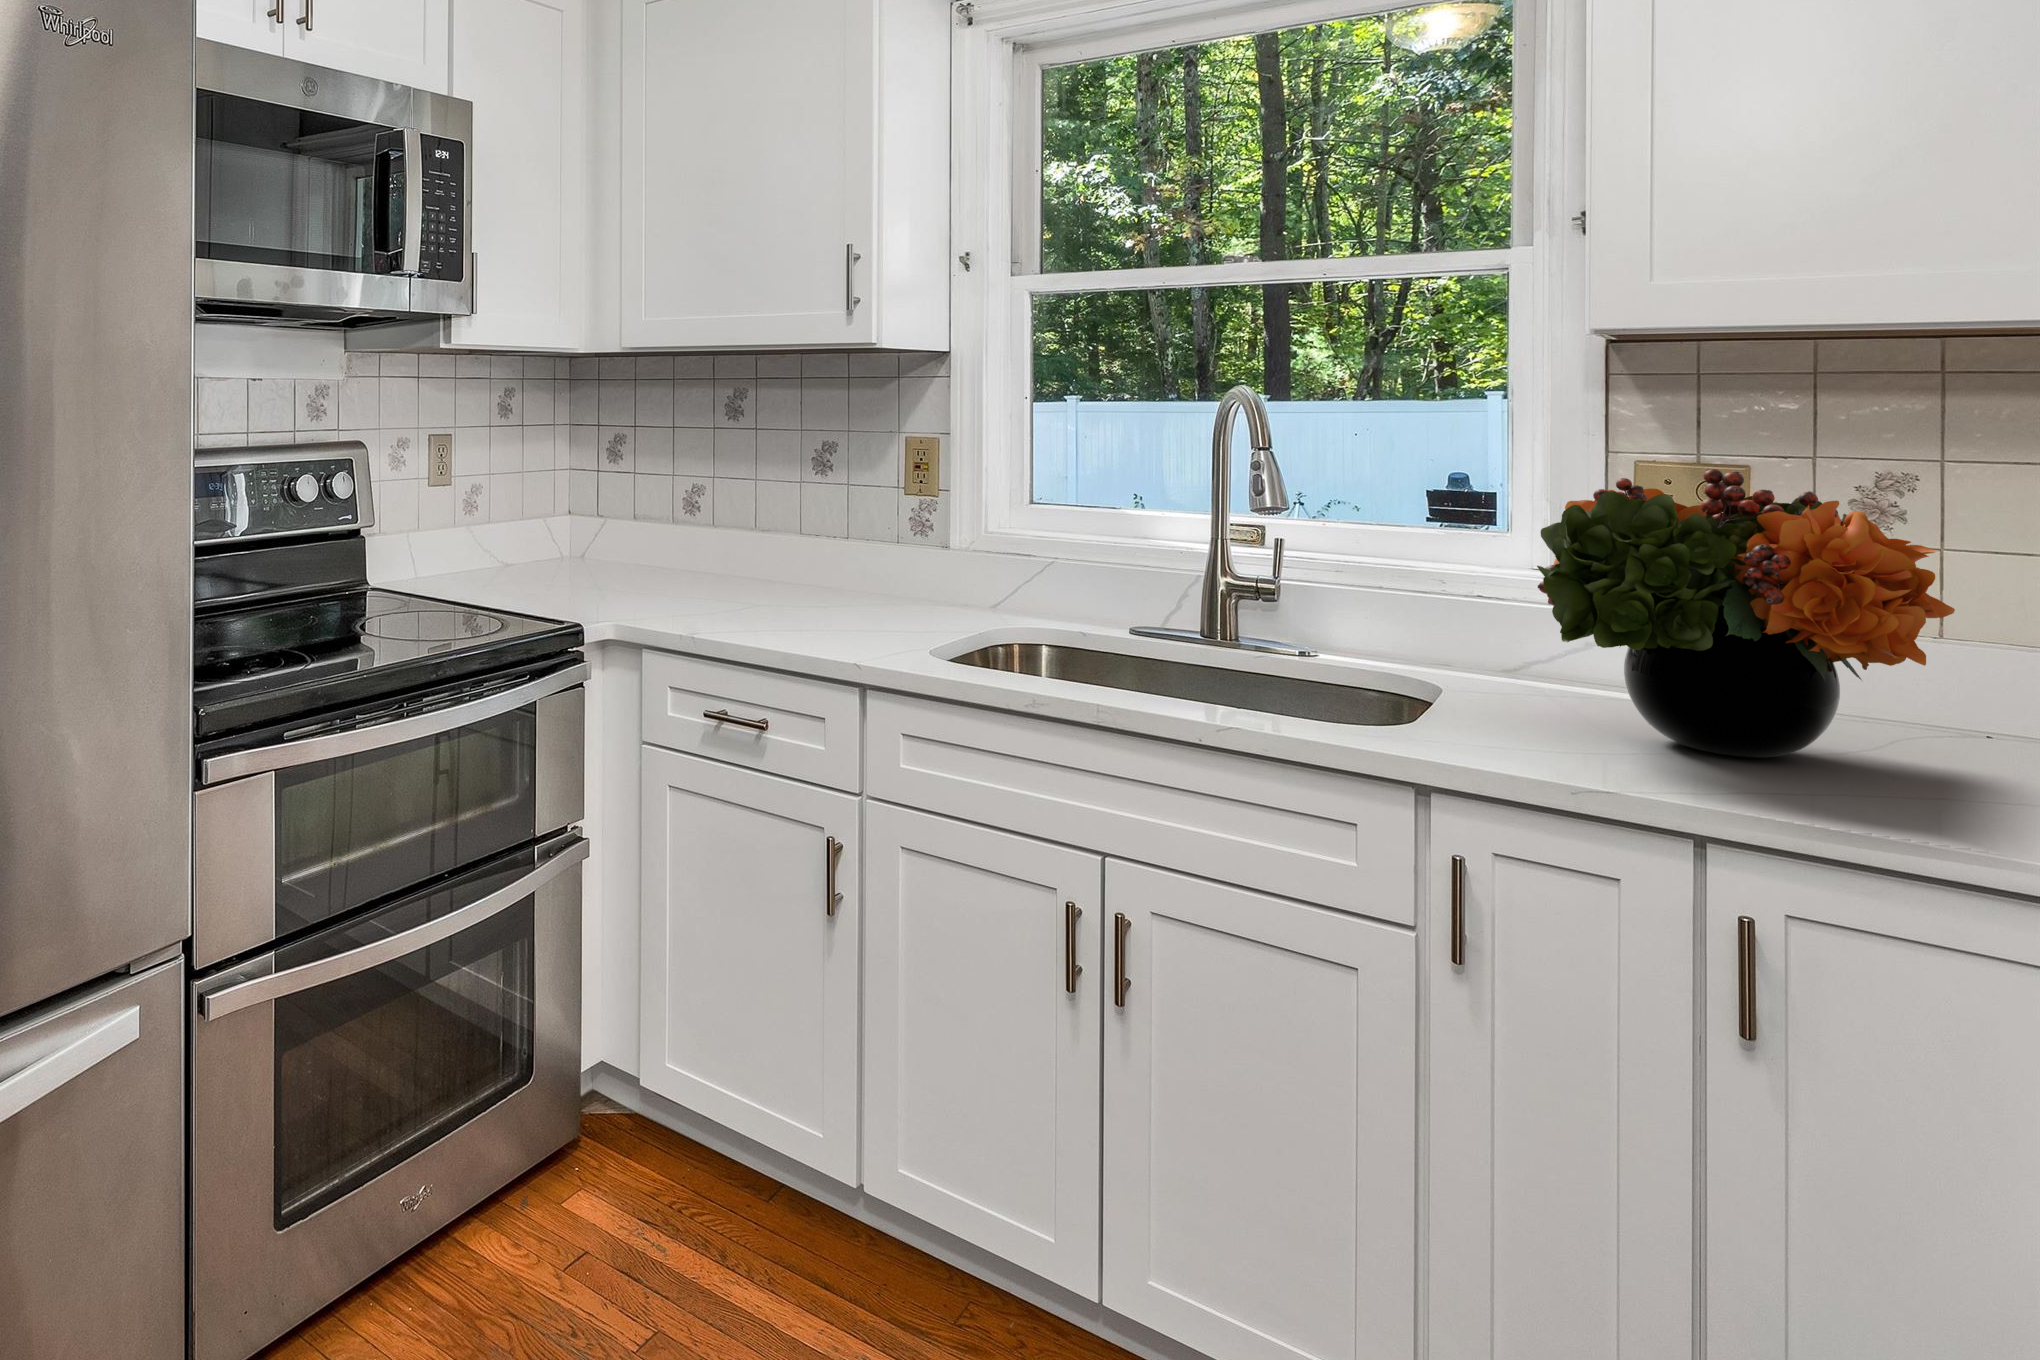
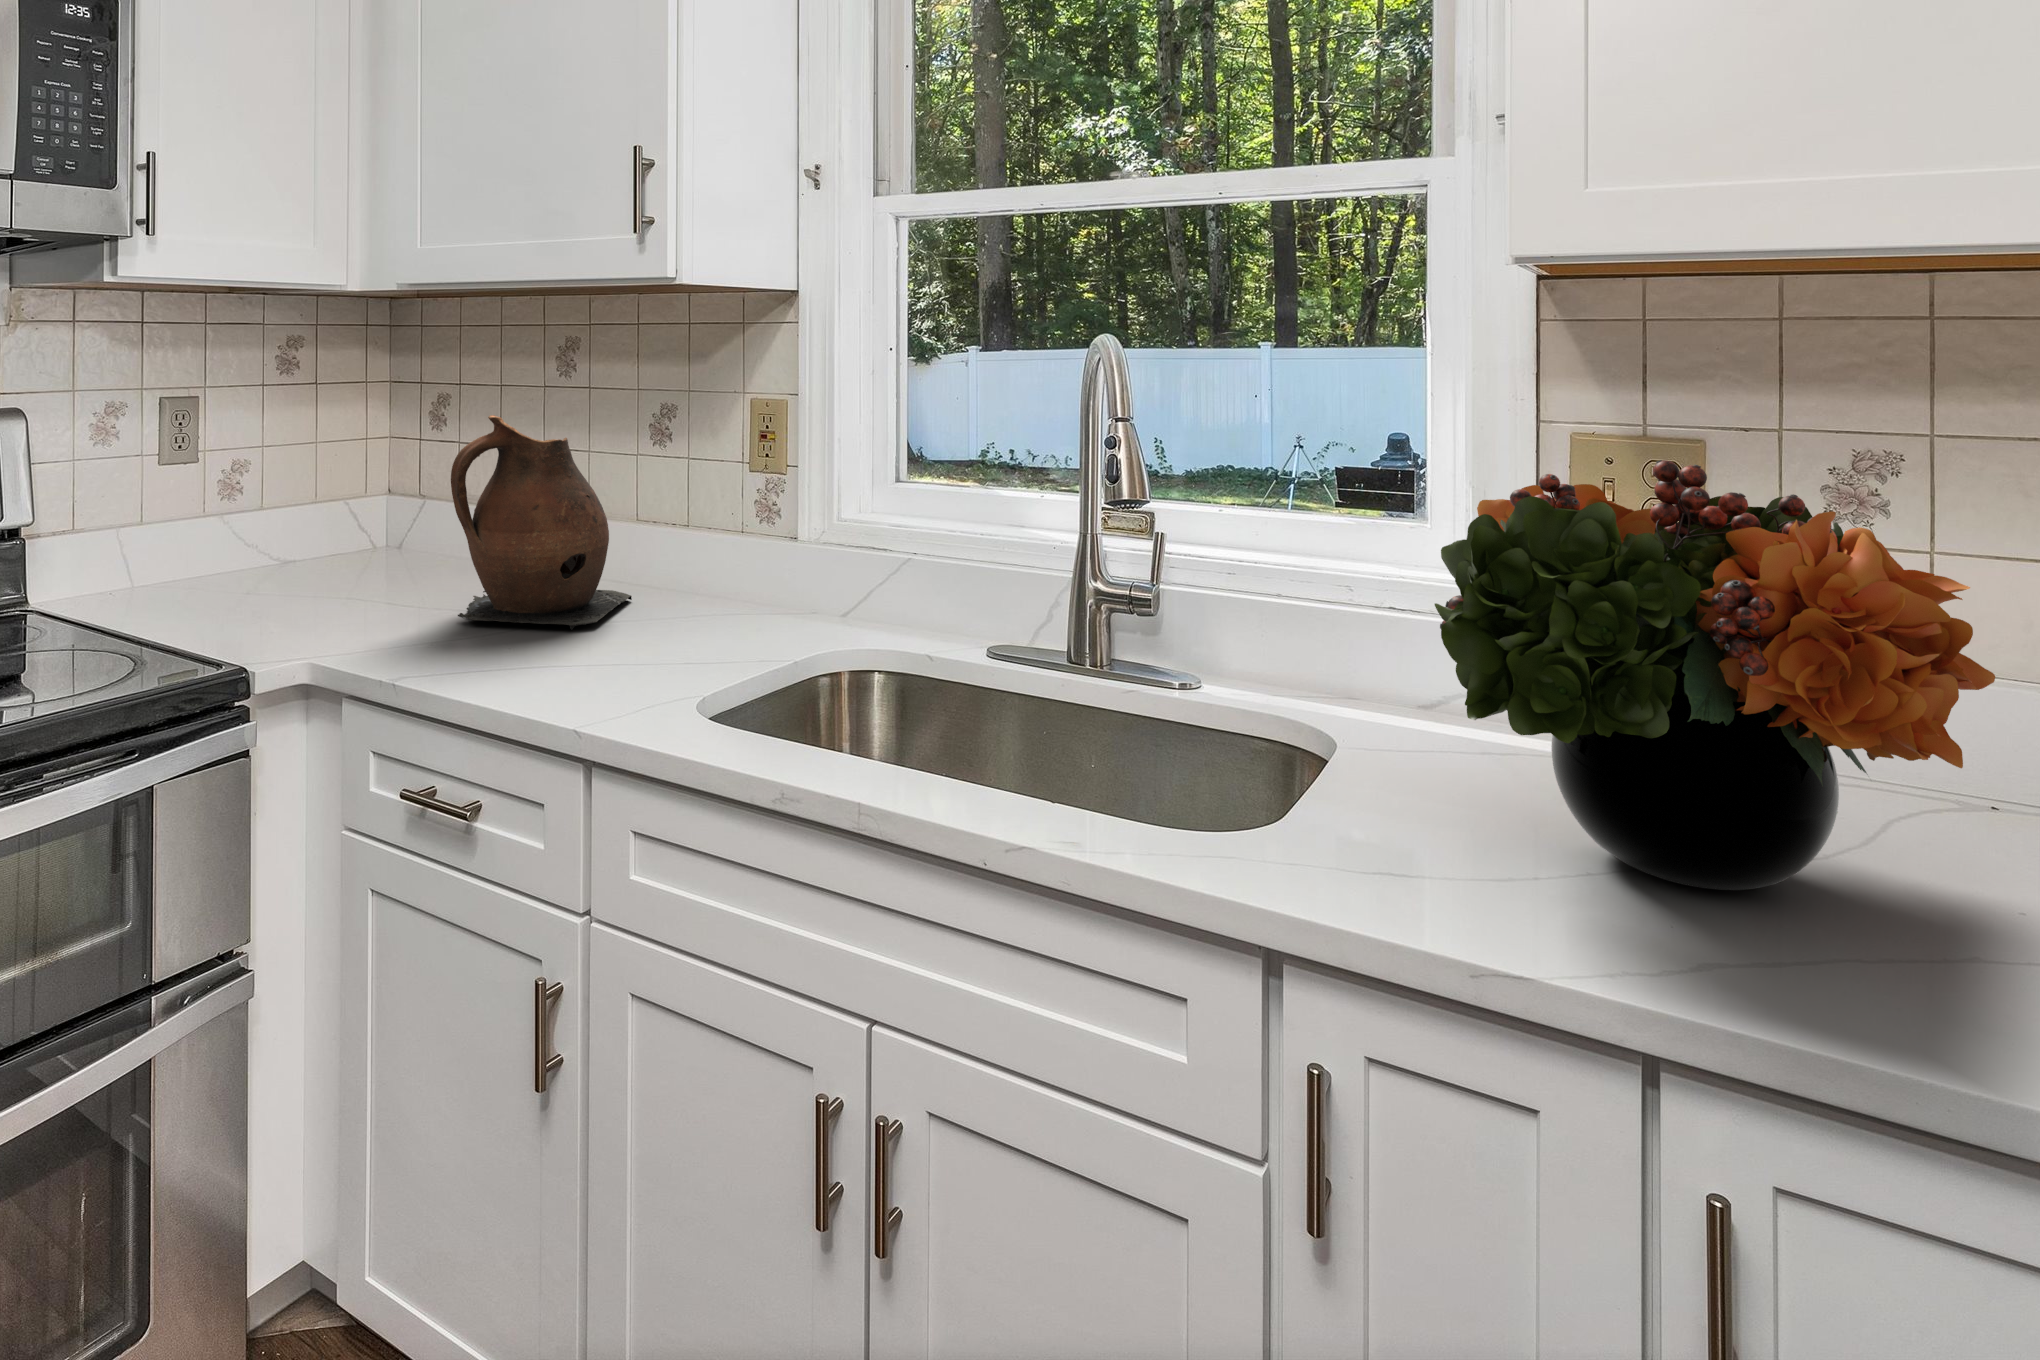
ceramic pitcher: none [690,448,817,611] -> present [451,415,632,630]

